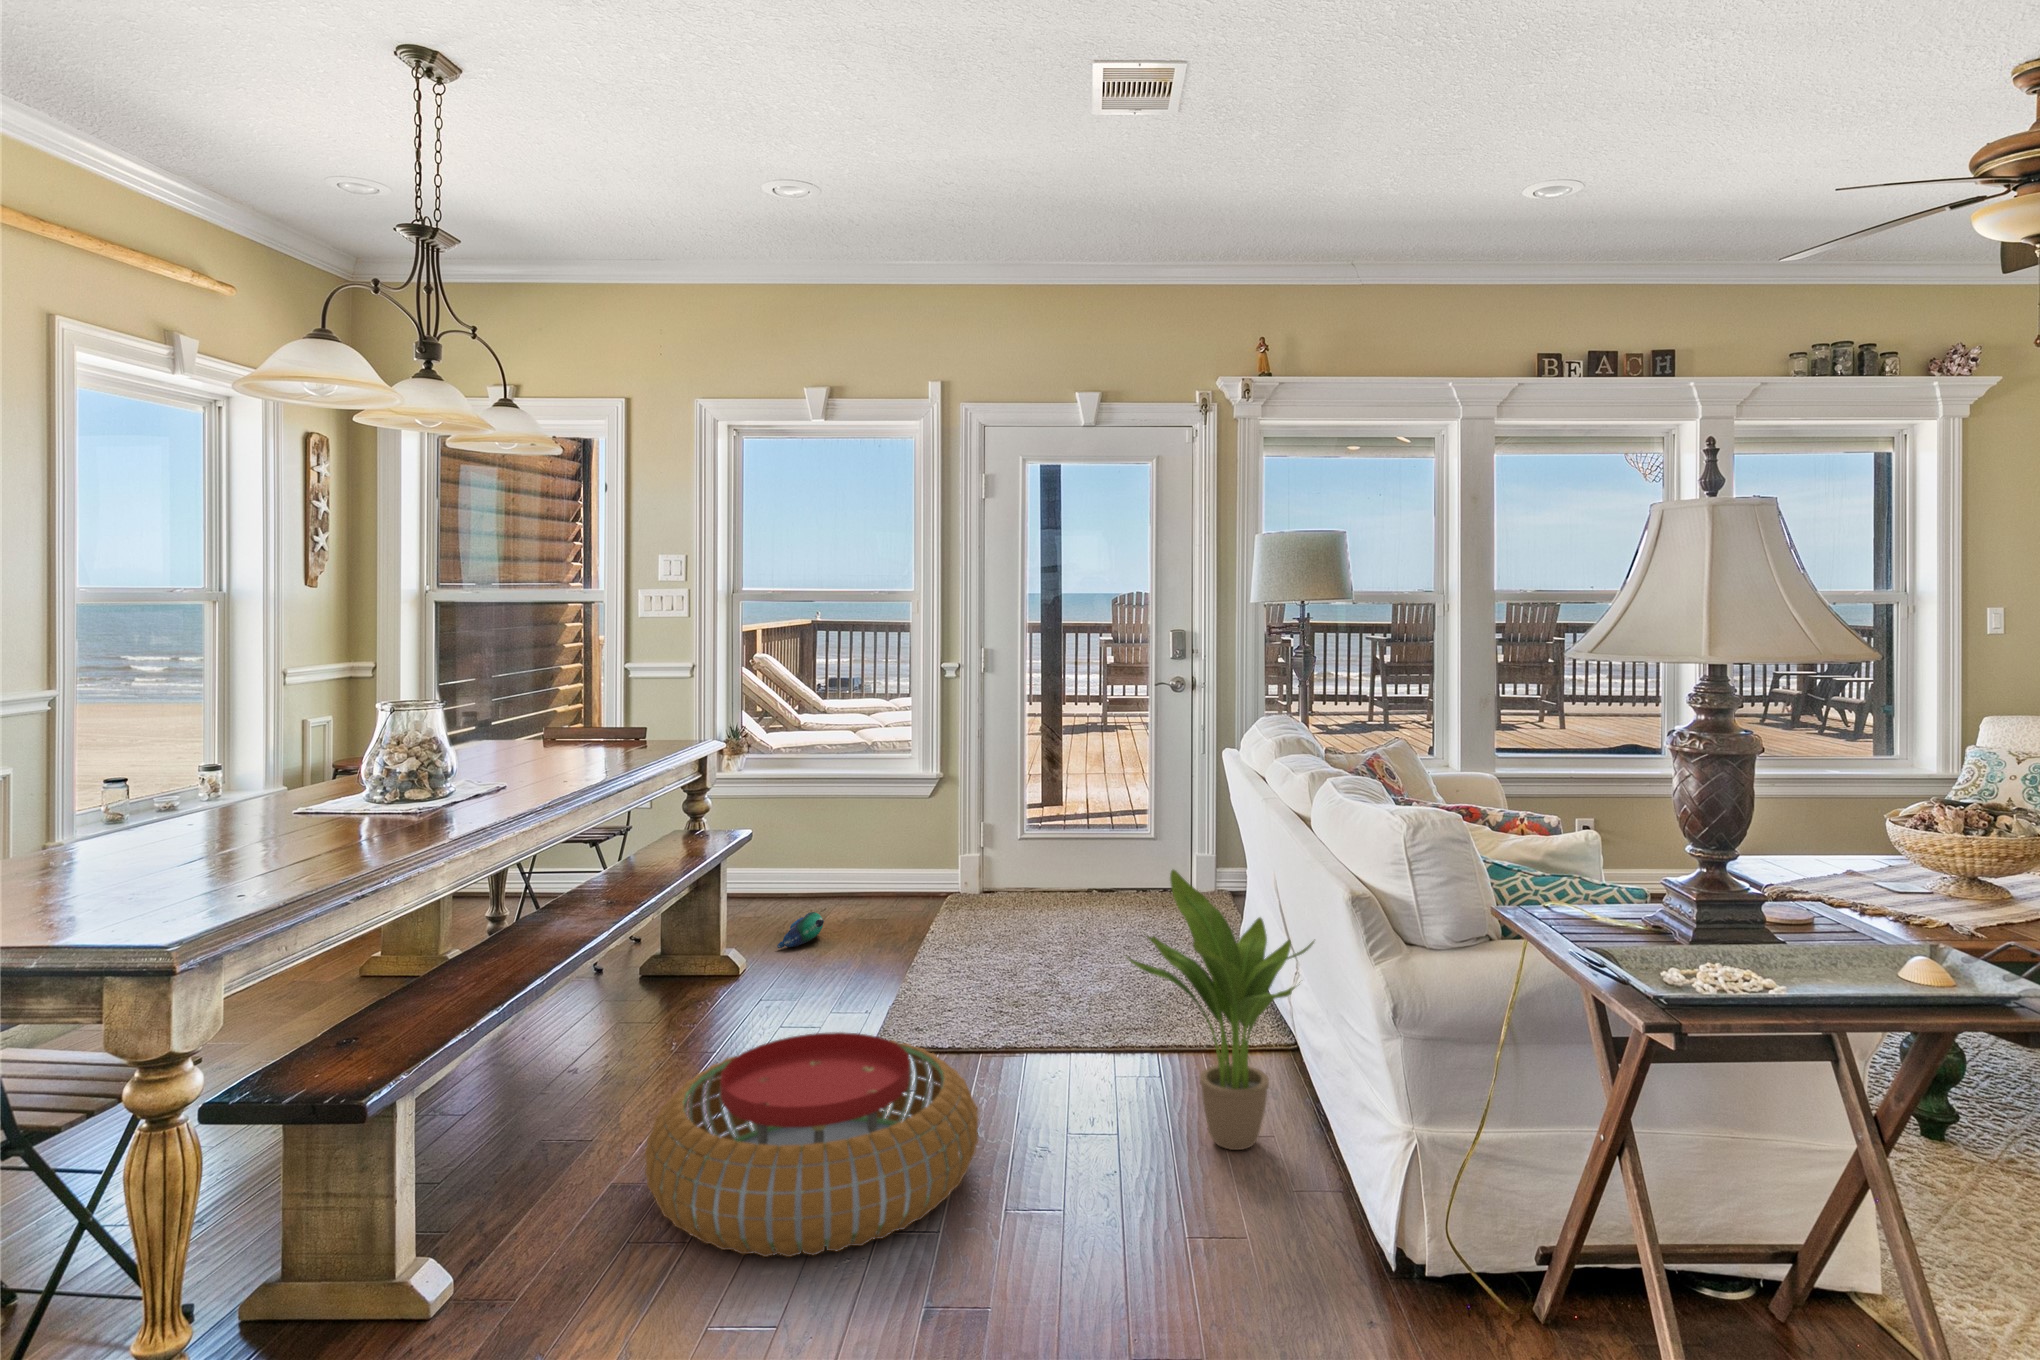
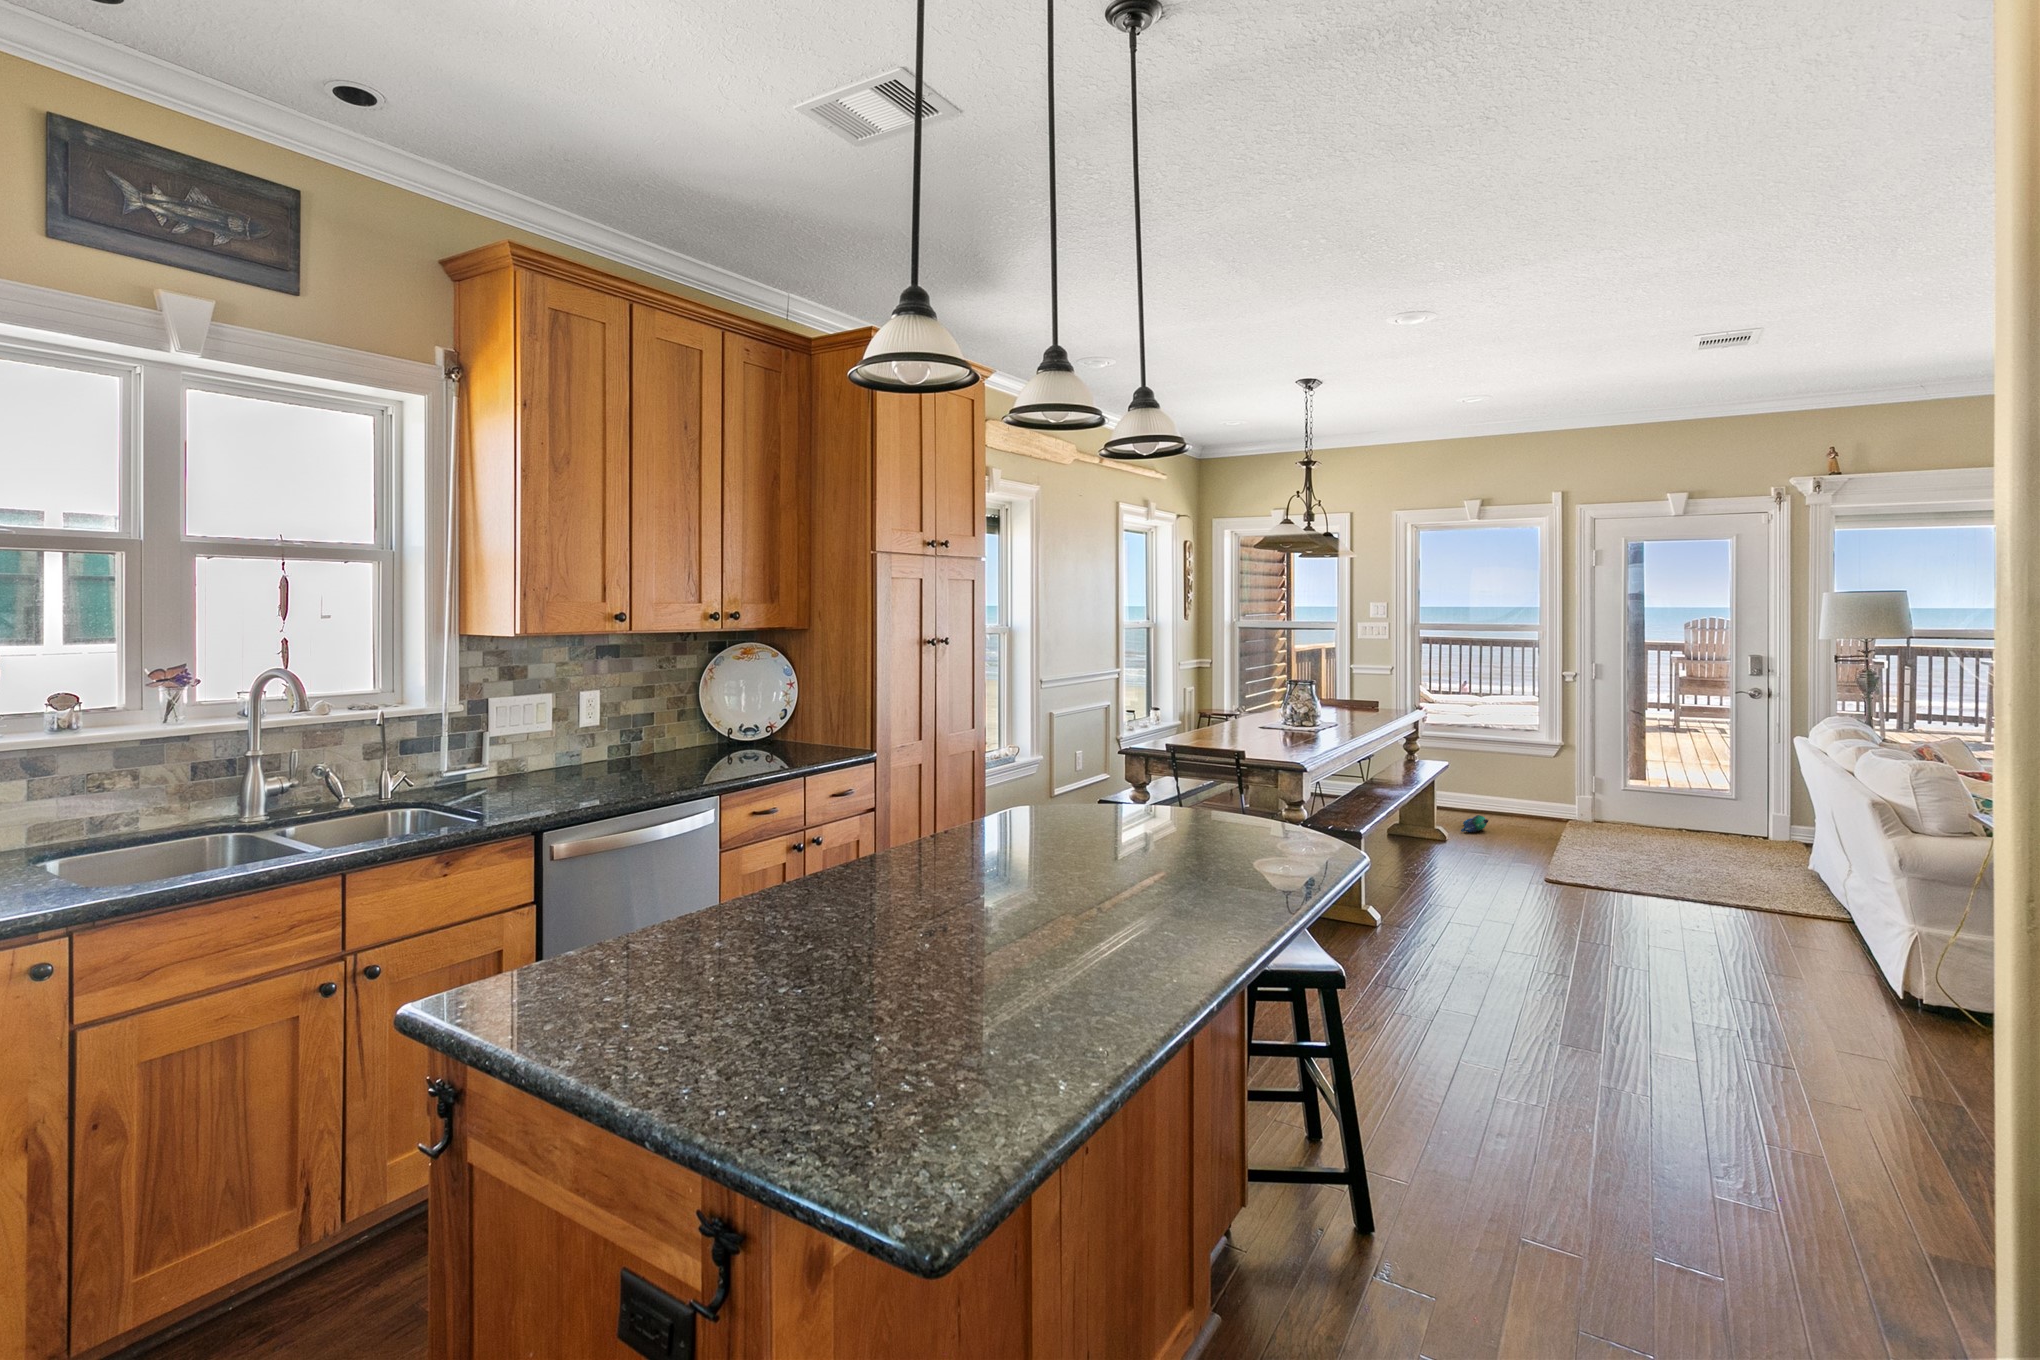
potted plant: present [1128,870,1314,1150] -> none [1721,794,1855,945]
pouf: present [645,1032,979,1257] -> none [1457,852,1632,936]

